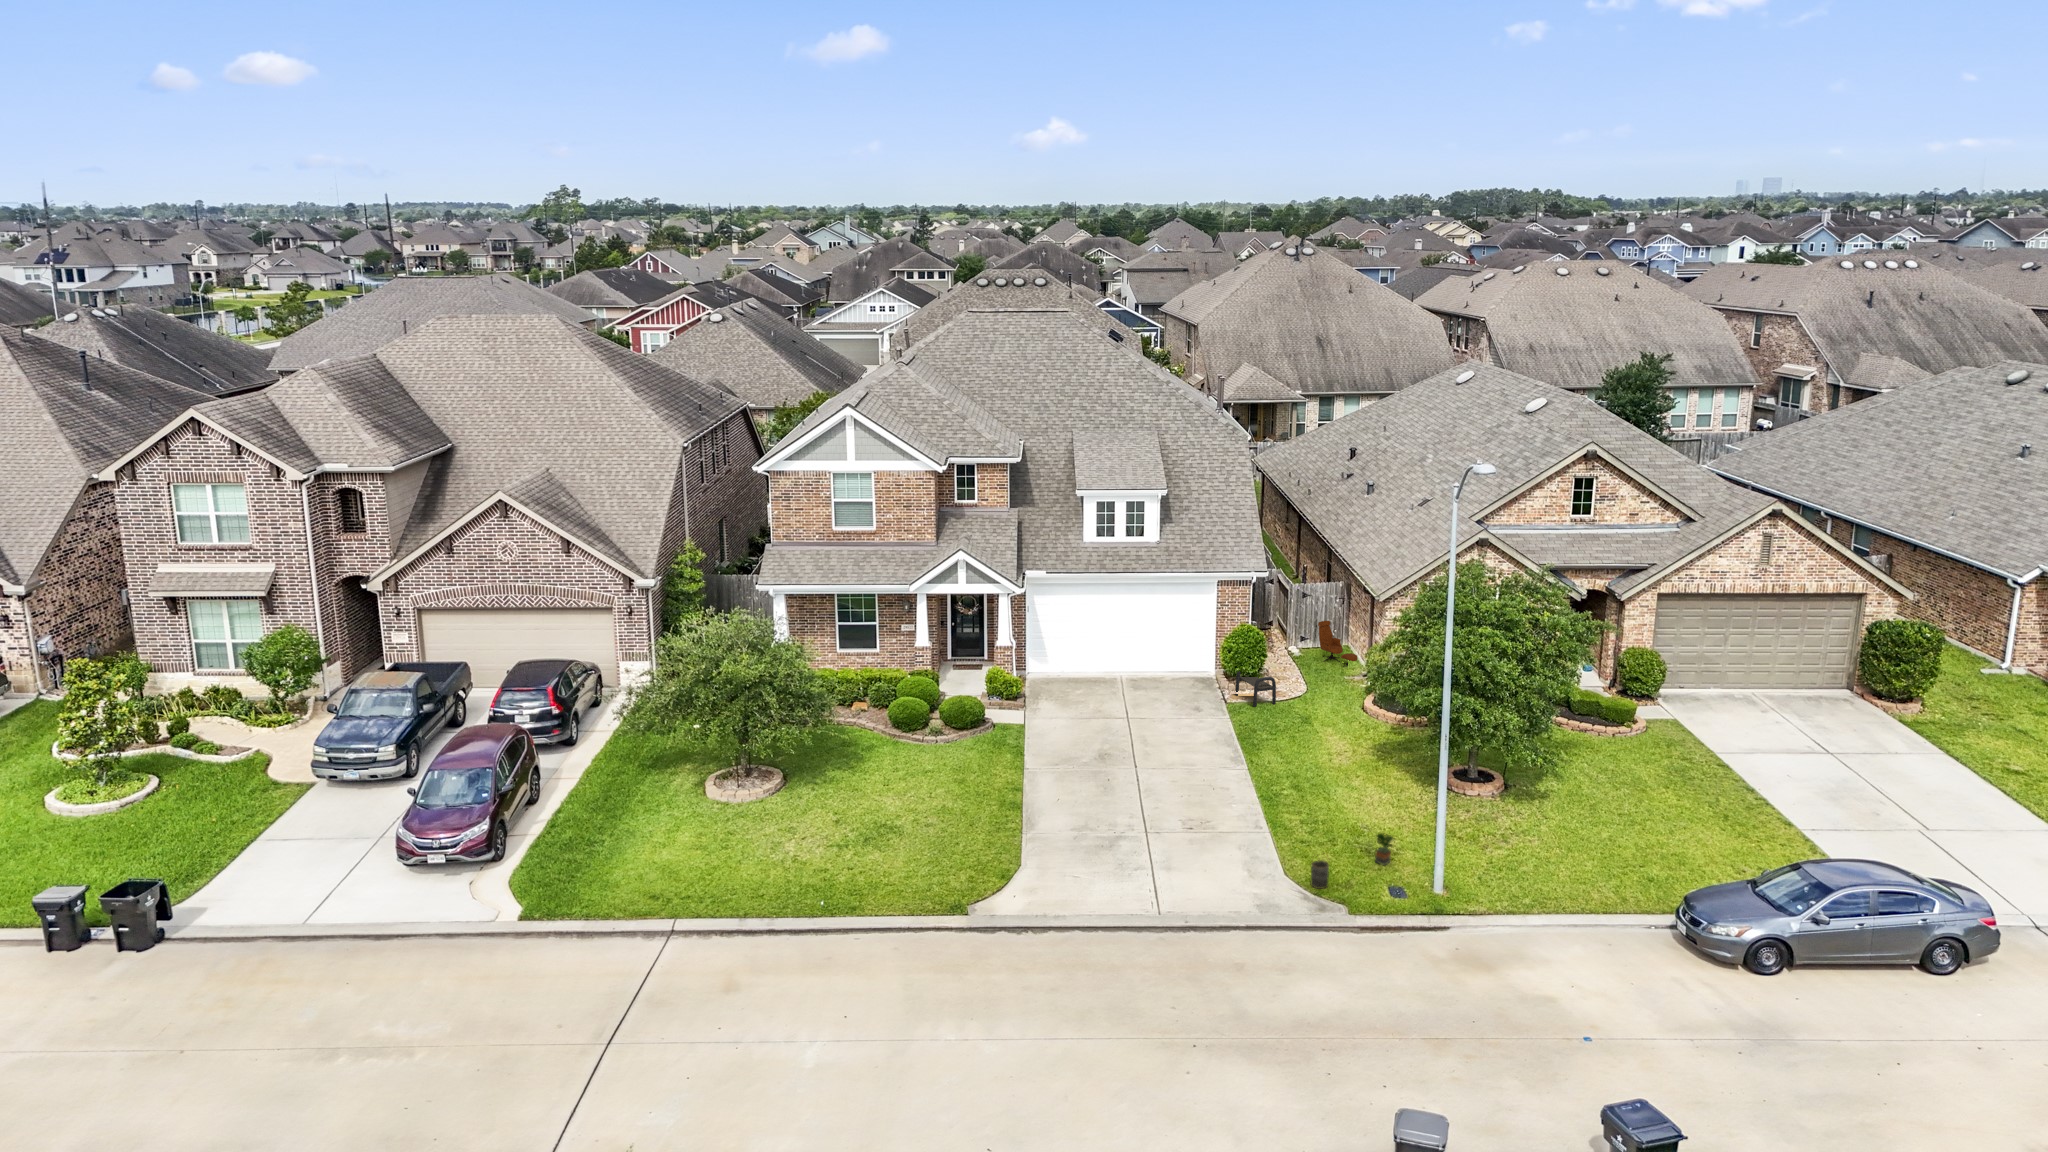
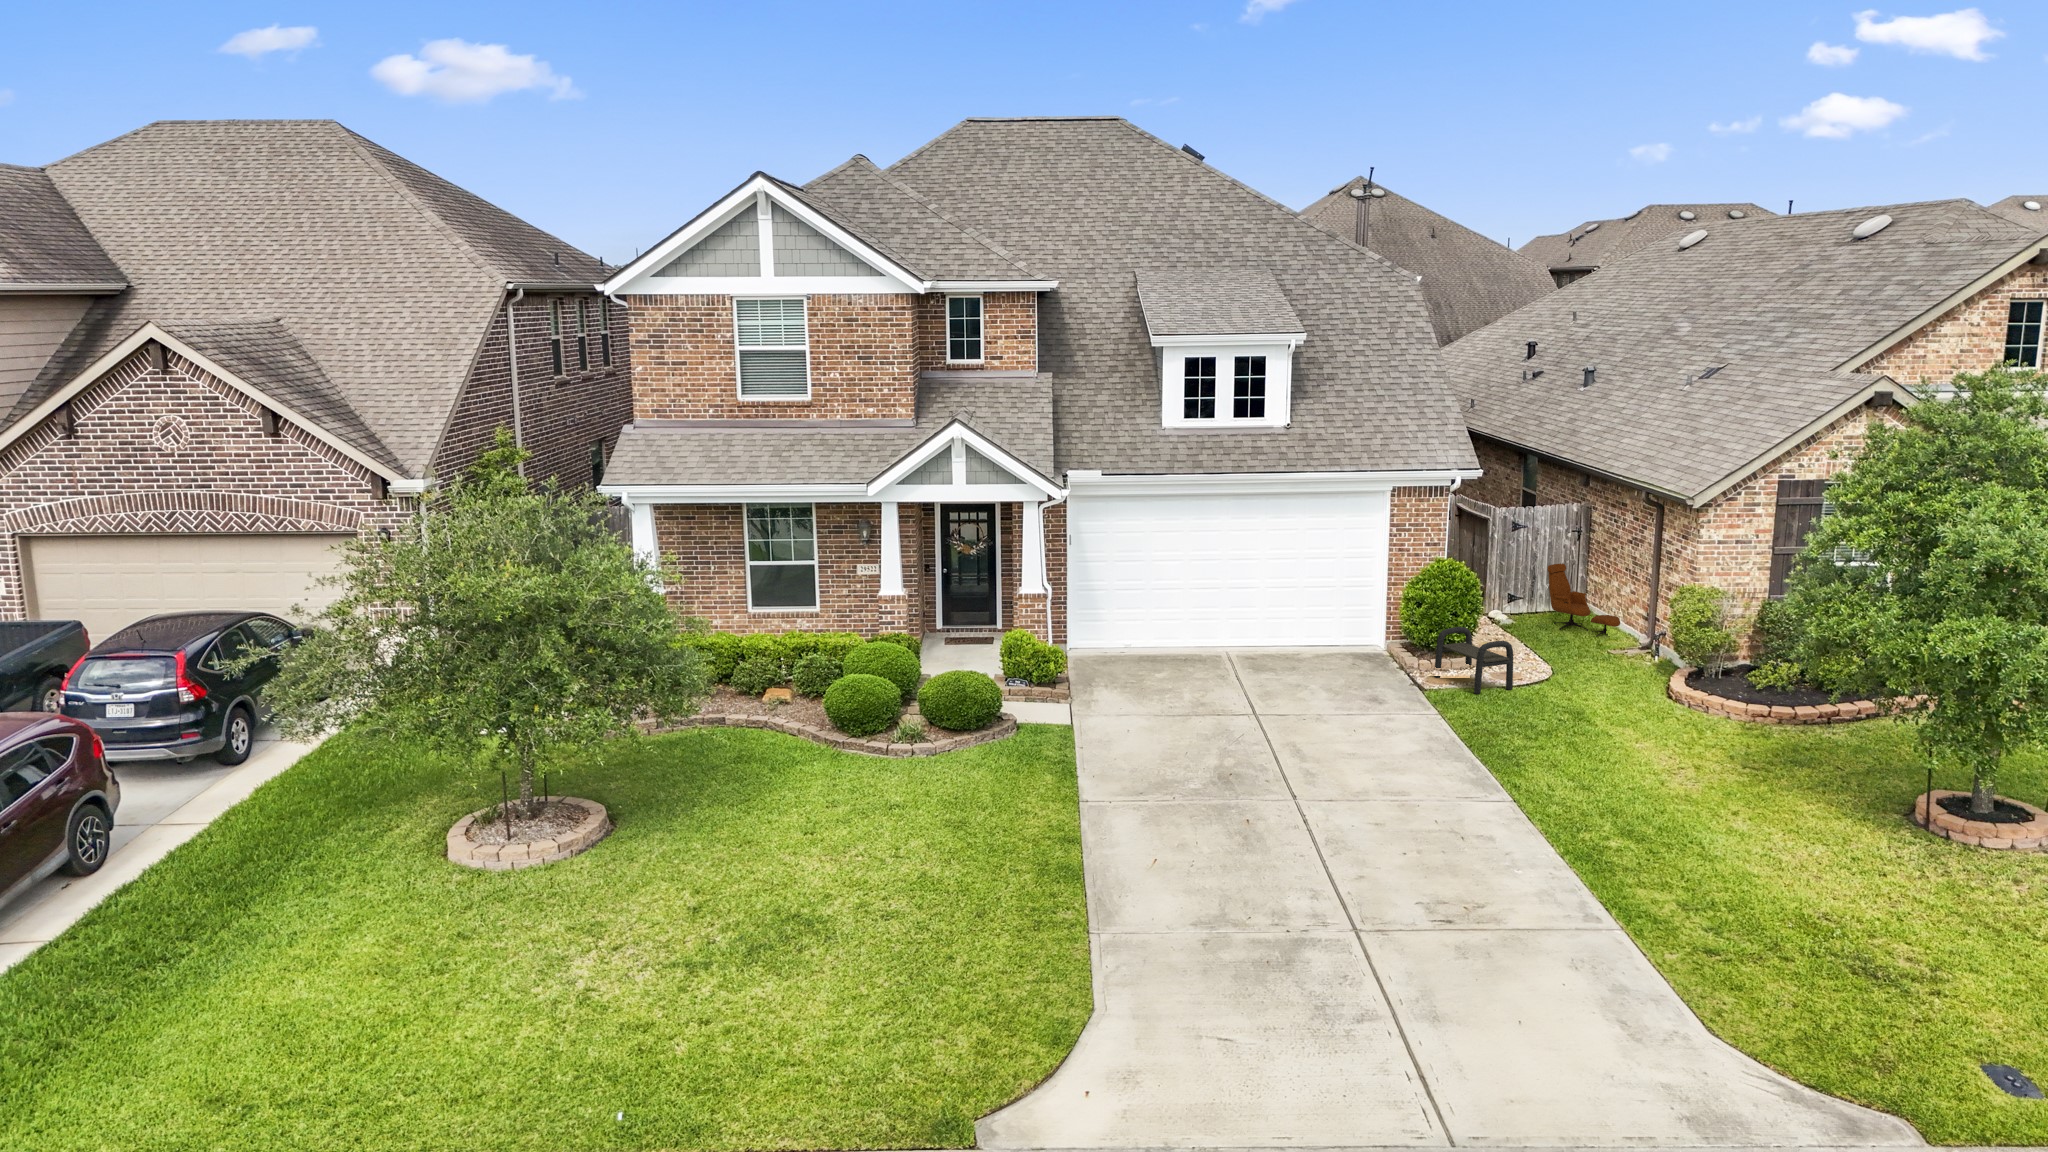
potted tree: present [1375,834,1394,865] -> none [1916,929,1971,1007]
basket: present [1311,860,1329,889] -> none [1802,981,1858,1072]

